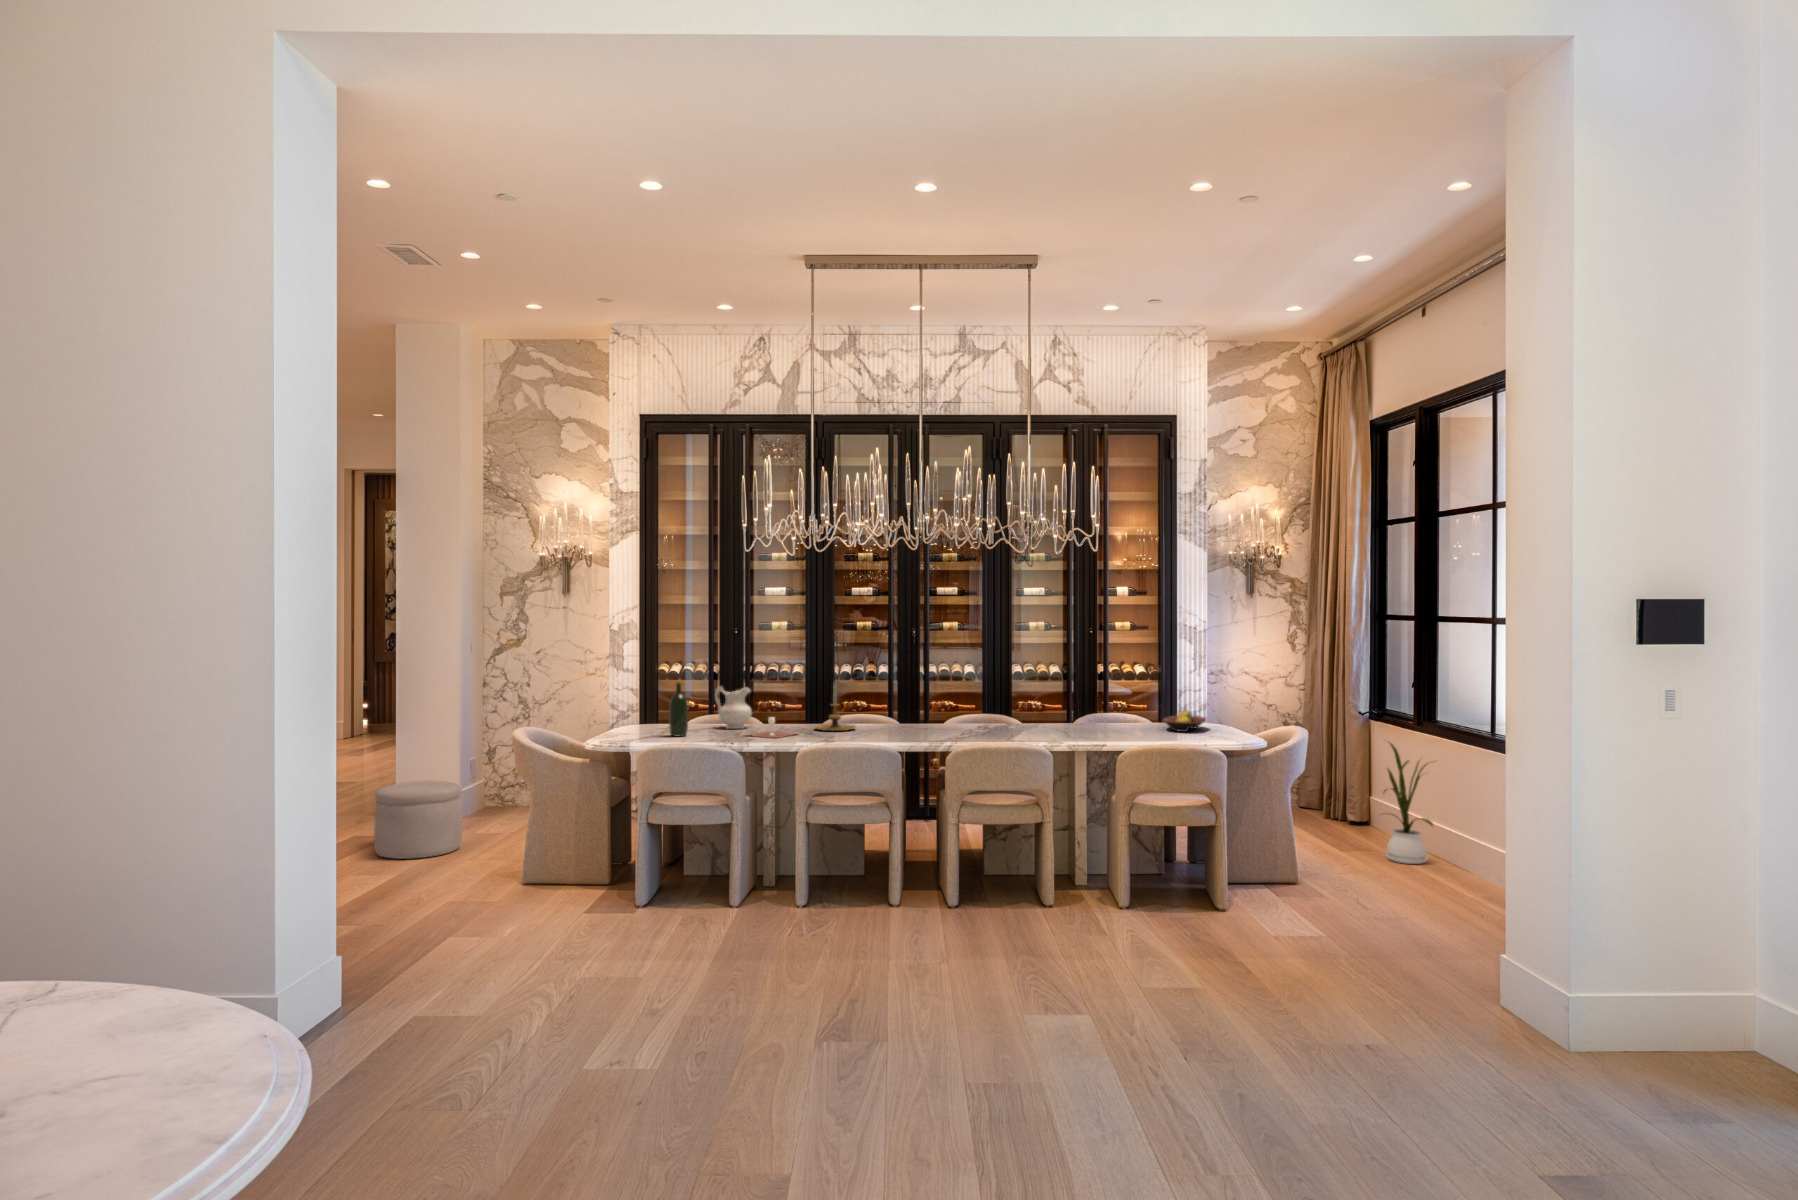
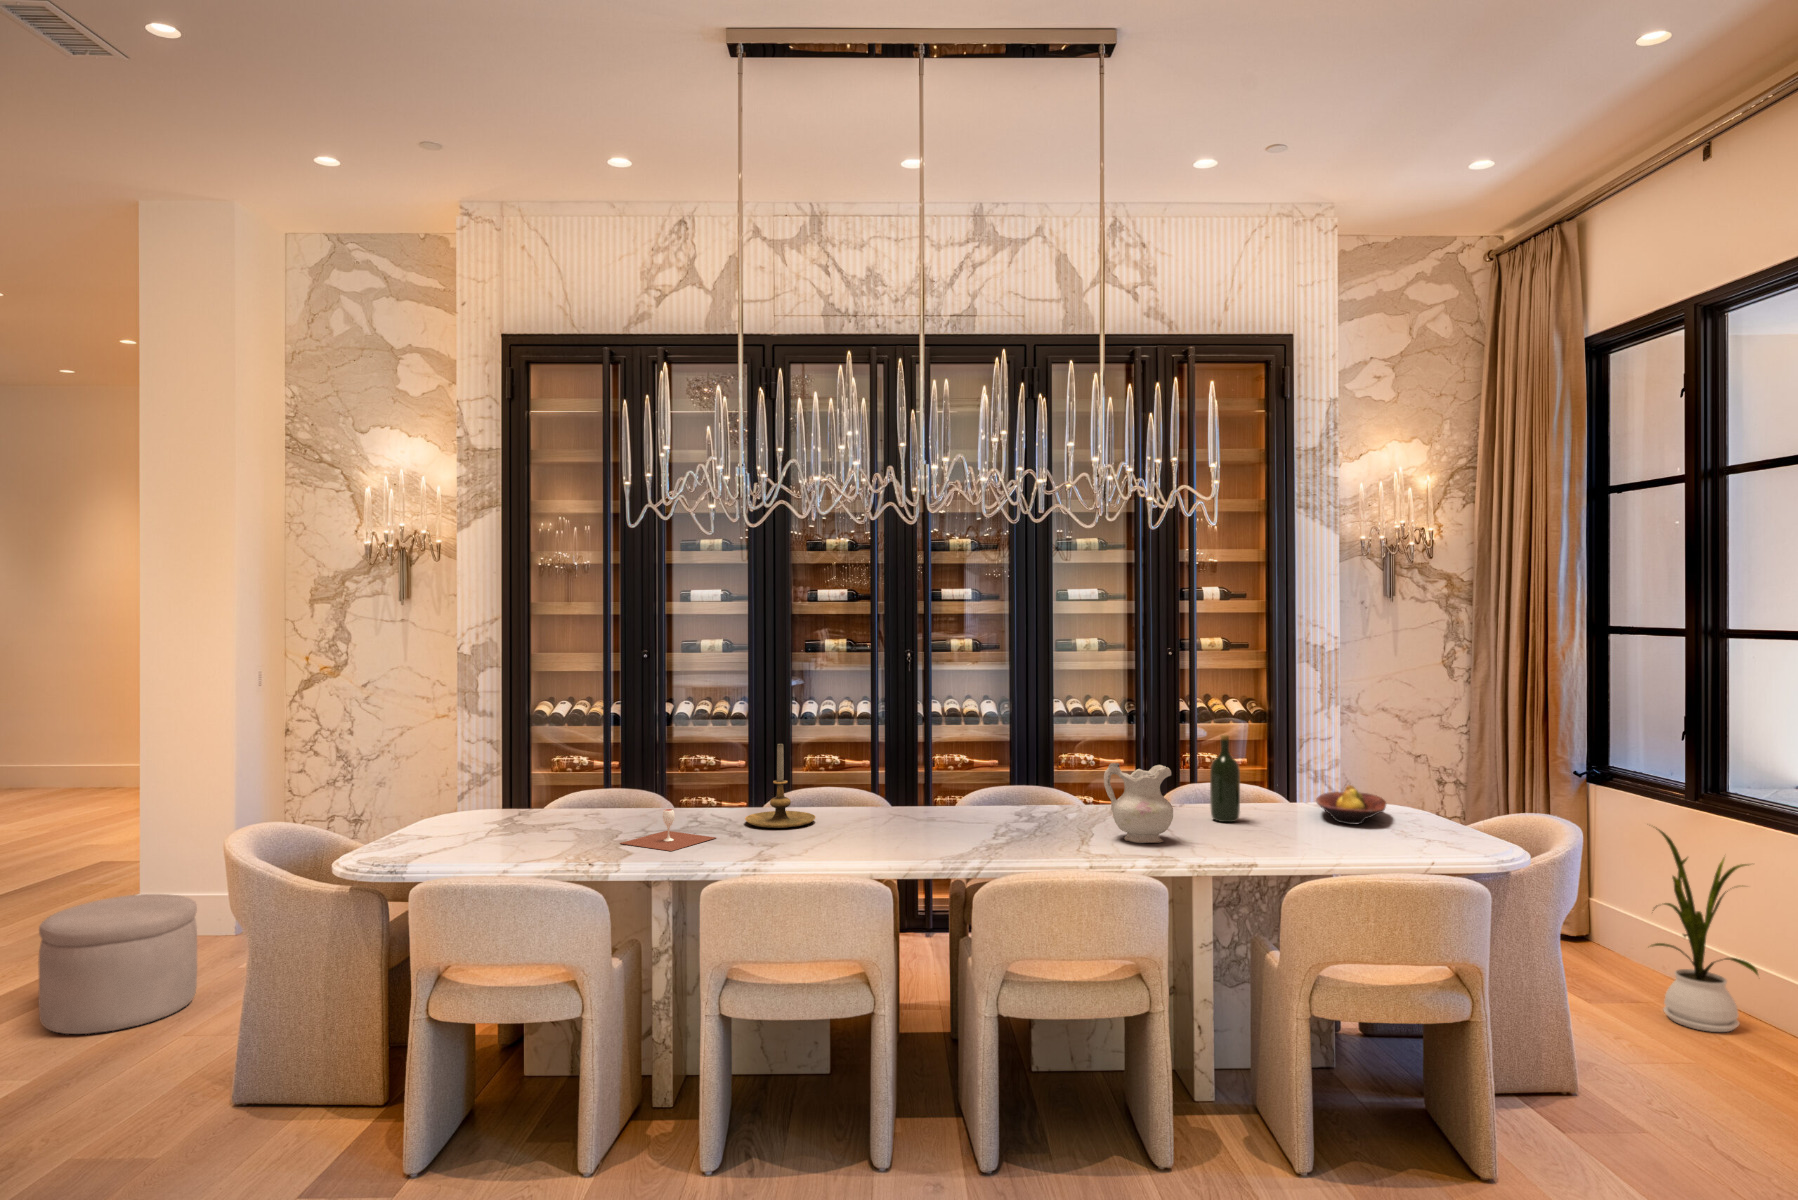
wine bottle: present [669,681,688,736] -> present [1210,735,1240,822]
ceramic pitcher: present [715,686,752,729] -> present [1104,763,1173,843]

